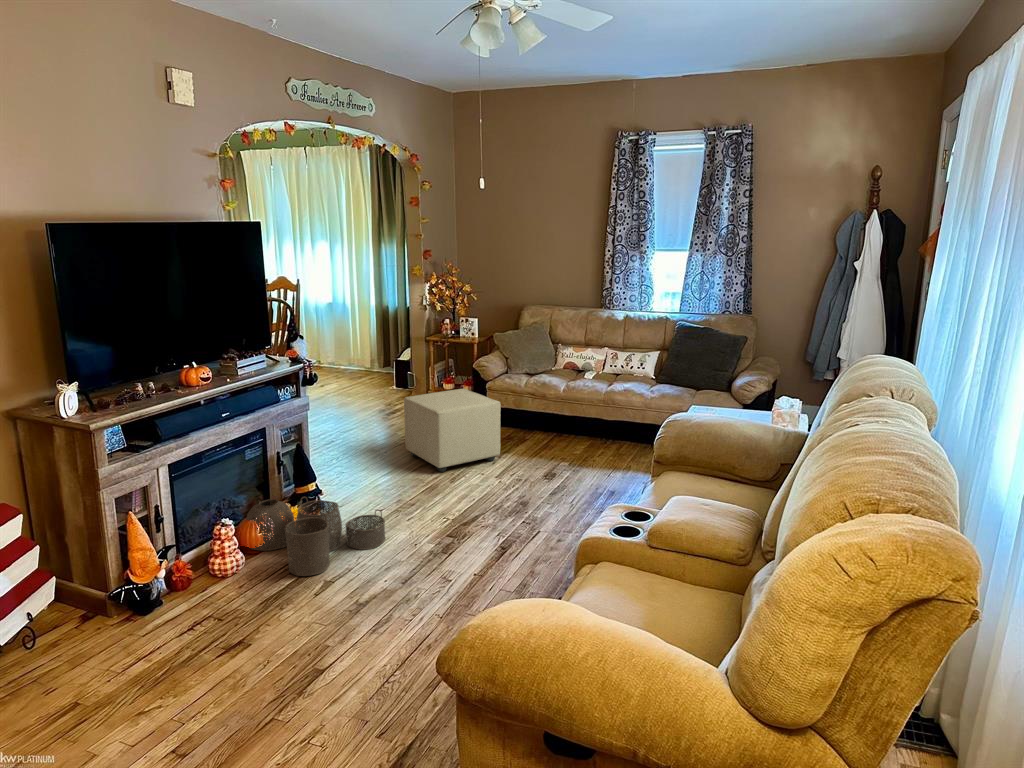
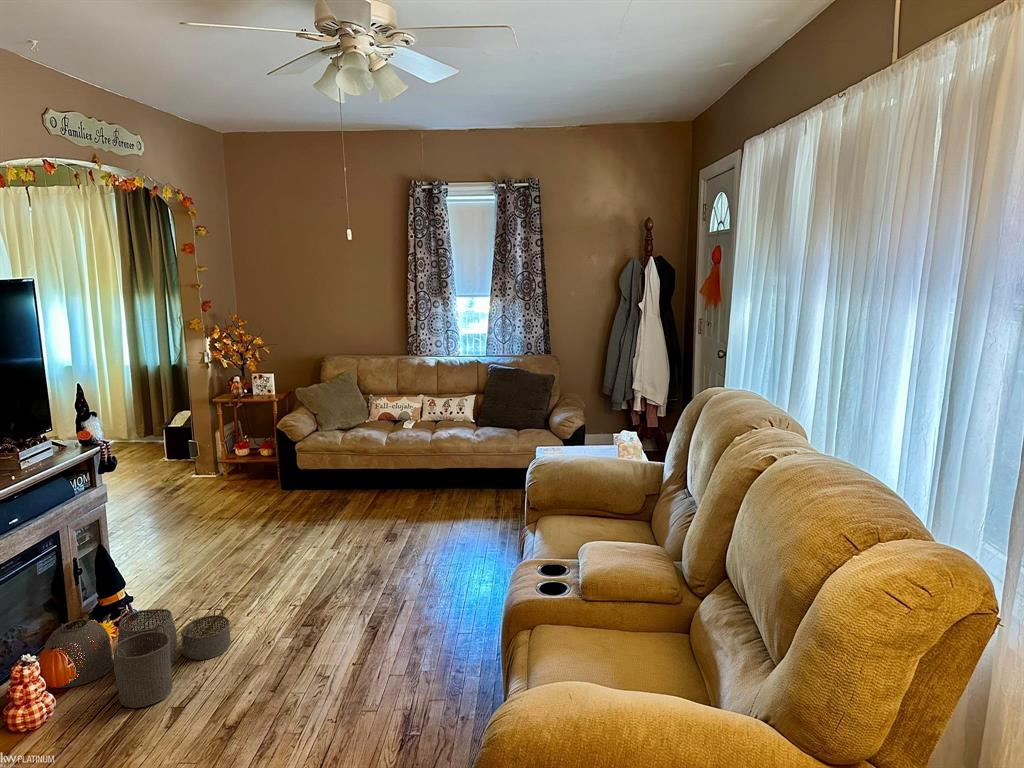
ottoman: present [404,389,501,472] -> none [209,455,328,552]

